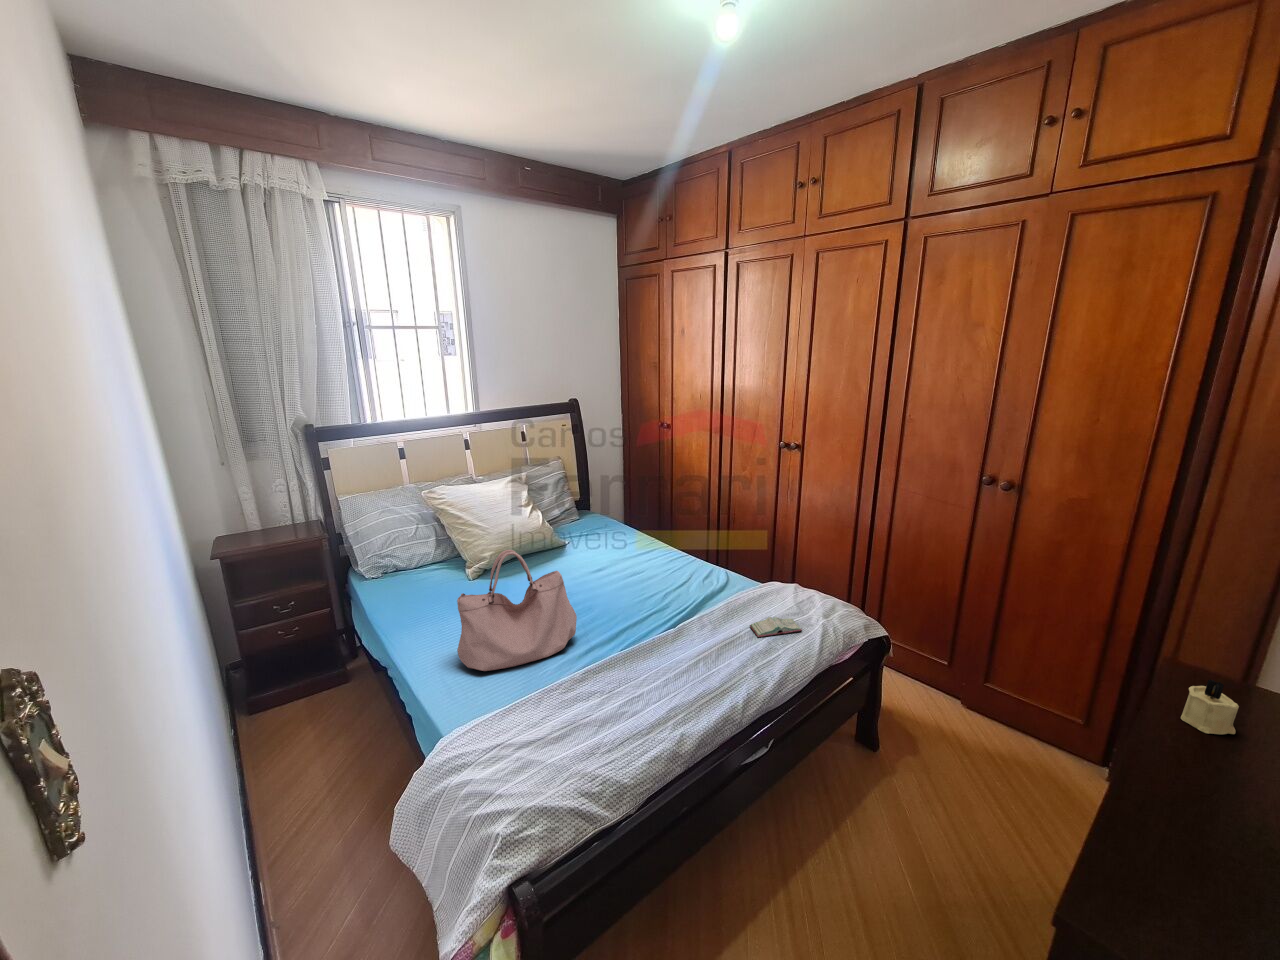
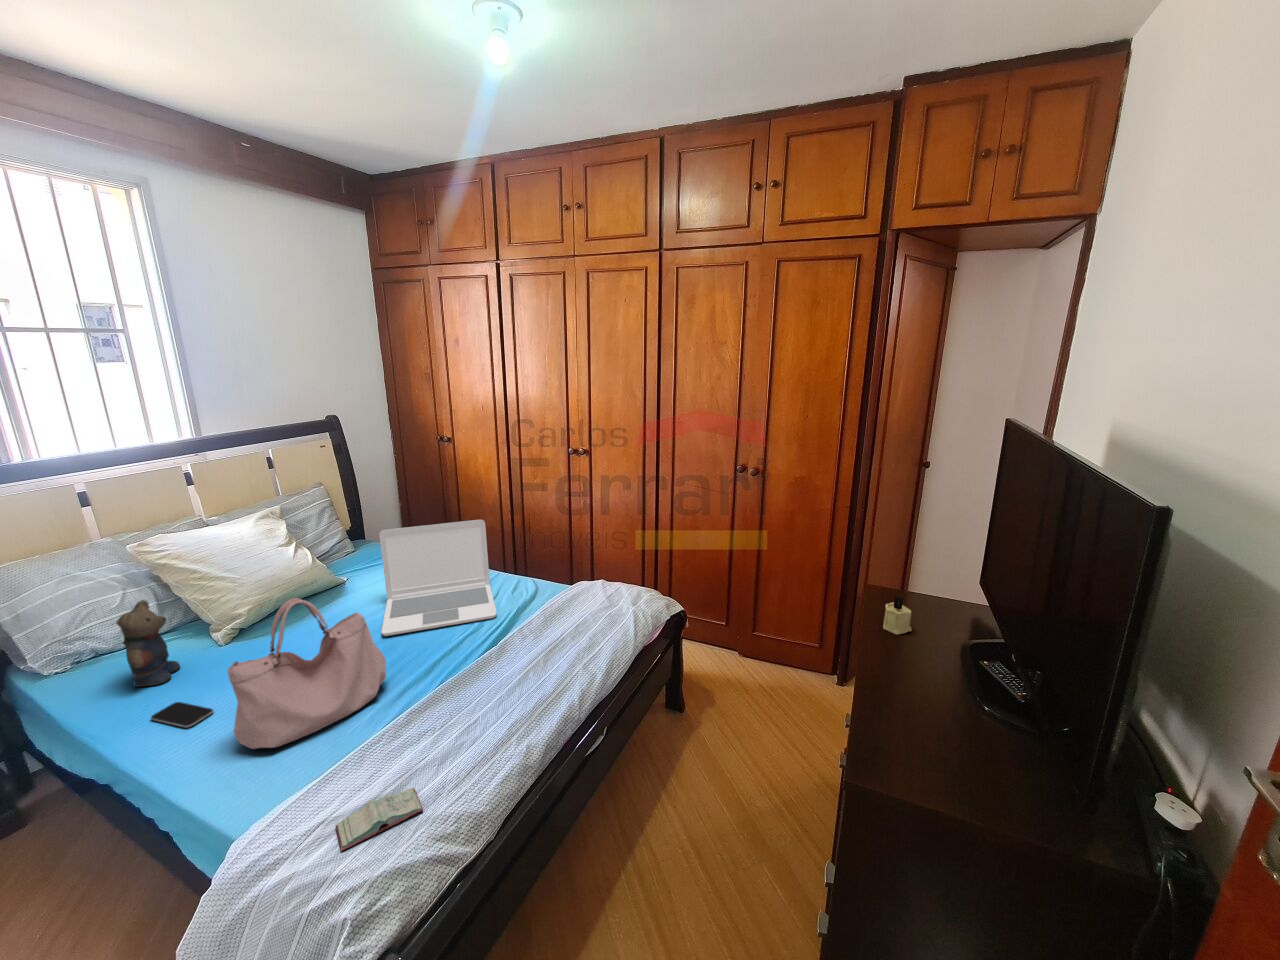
laptop: none [582,502,684,599] -> present [379,520,496,636]
teddy bear: none [403,534,441,600] -> present [116,600,180,687]
smartphone: none [414,617,452,638] -> present [151,702,213,728]
book: present [750,617,802,637] -> present [336,788,423,851]

